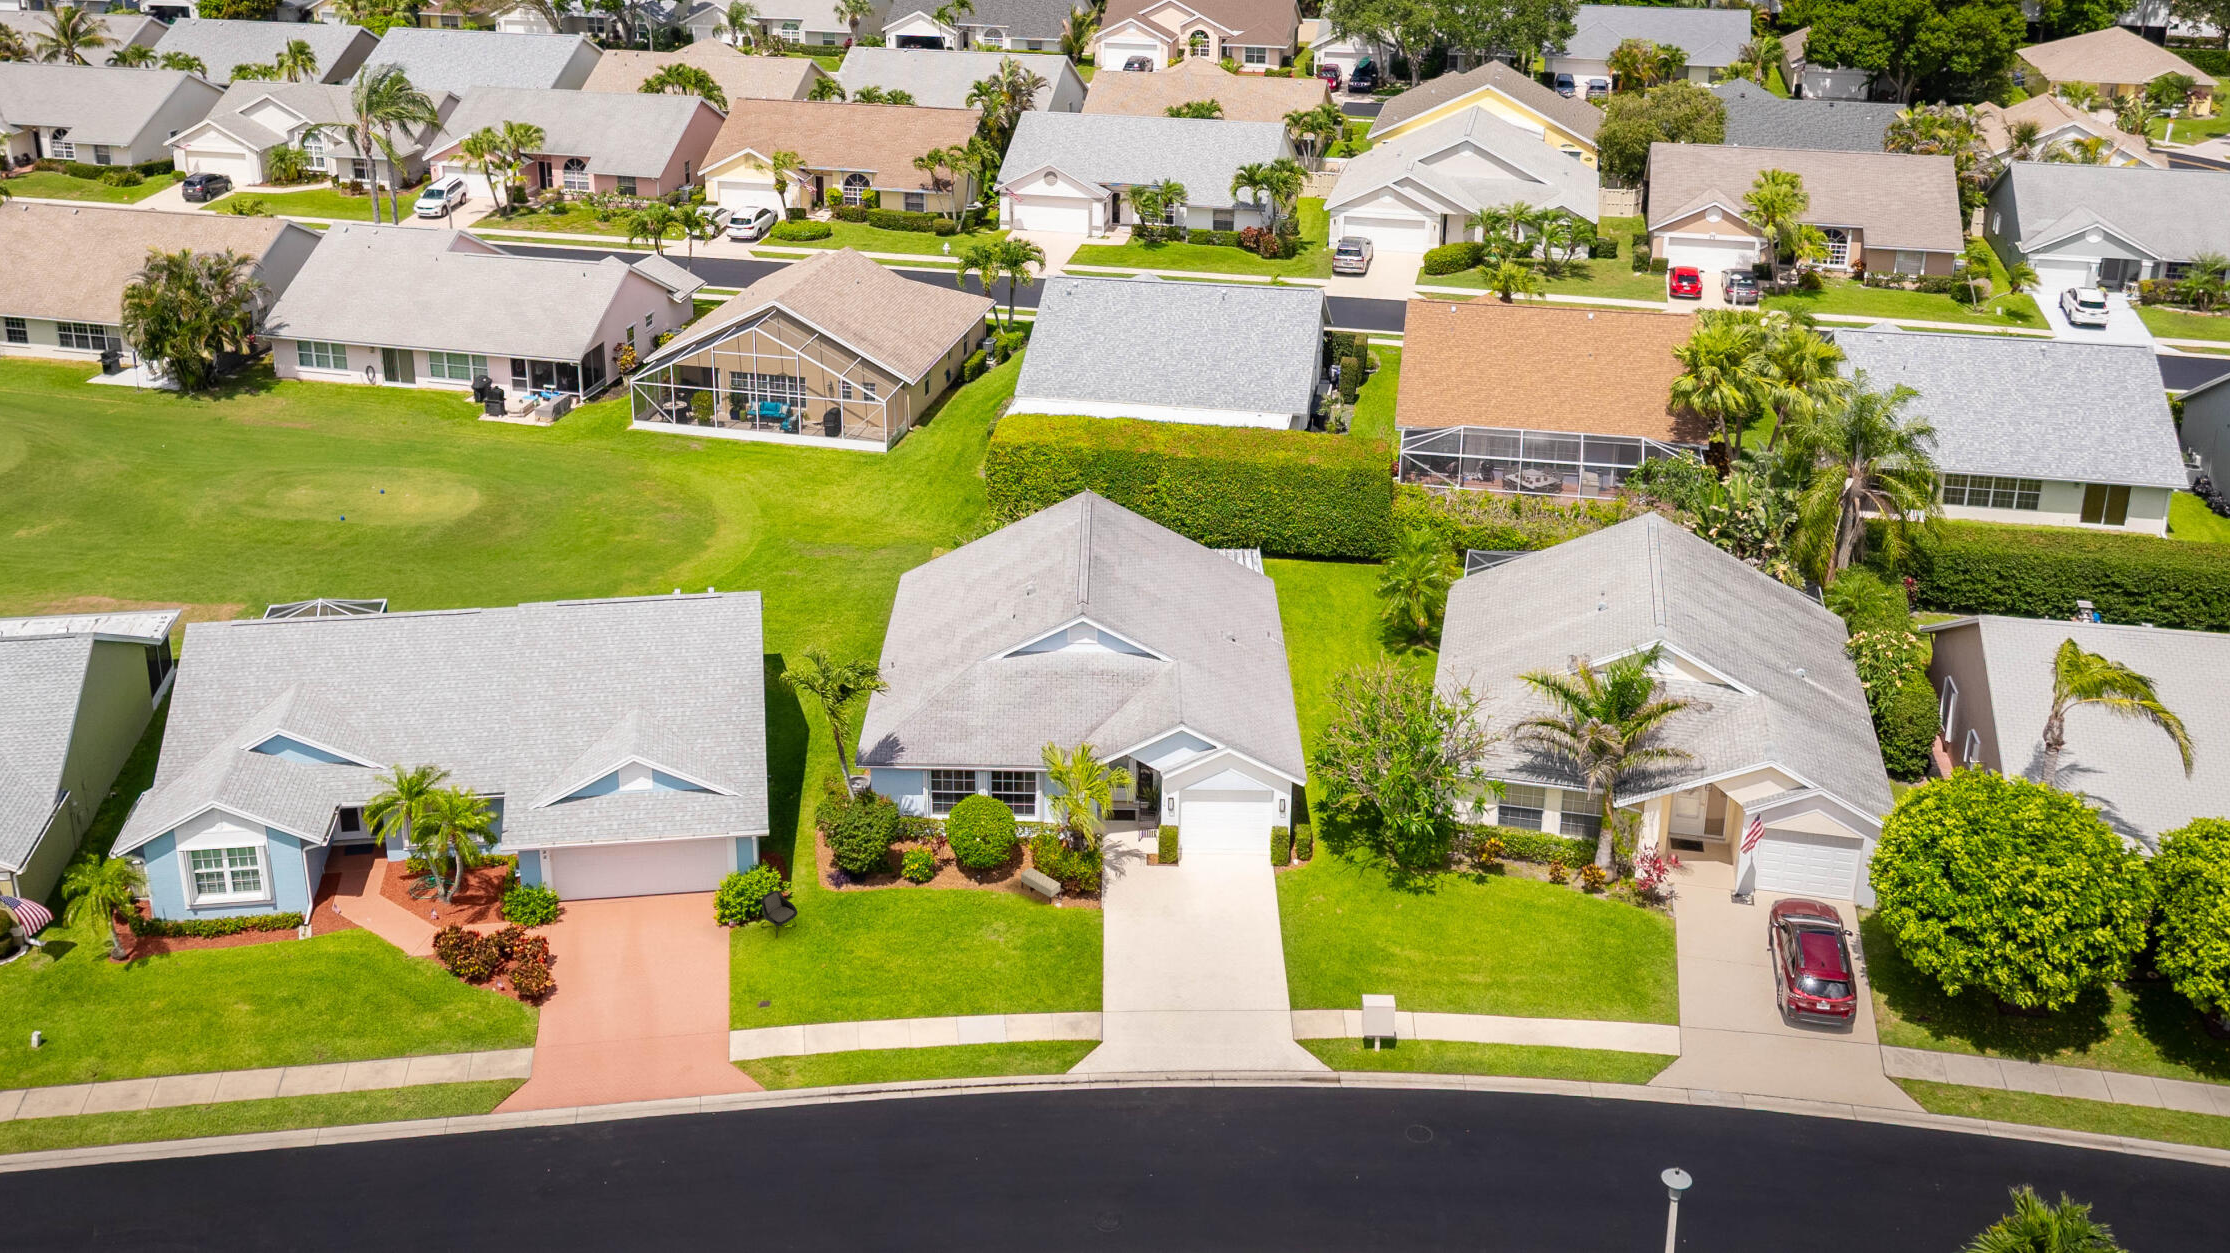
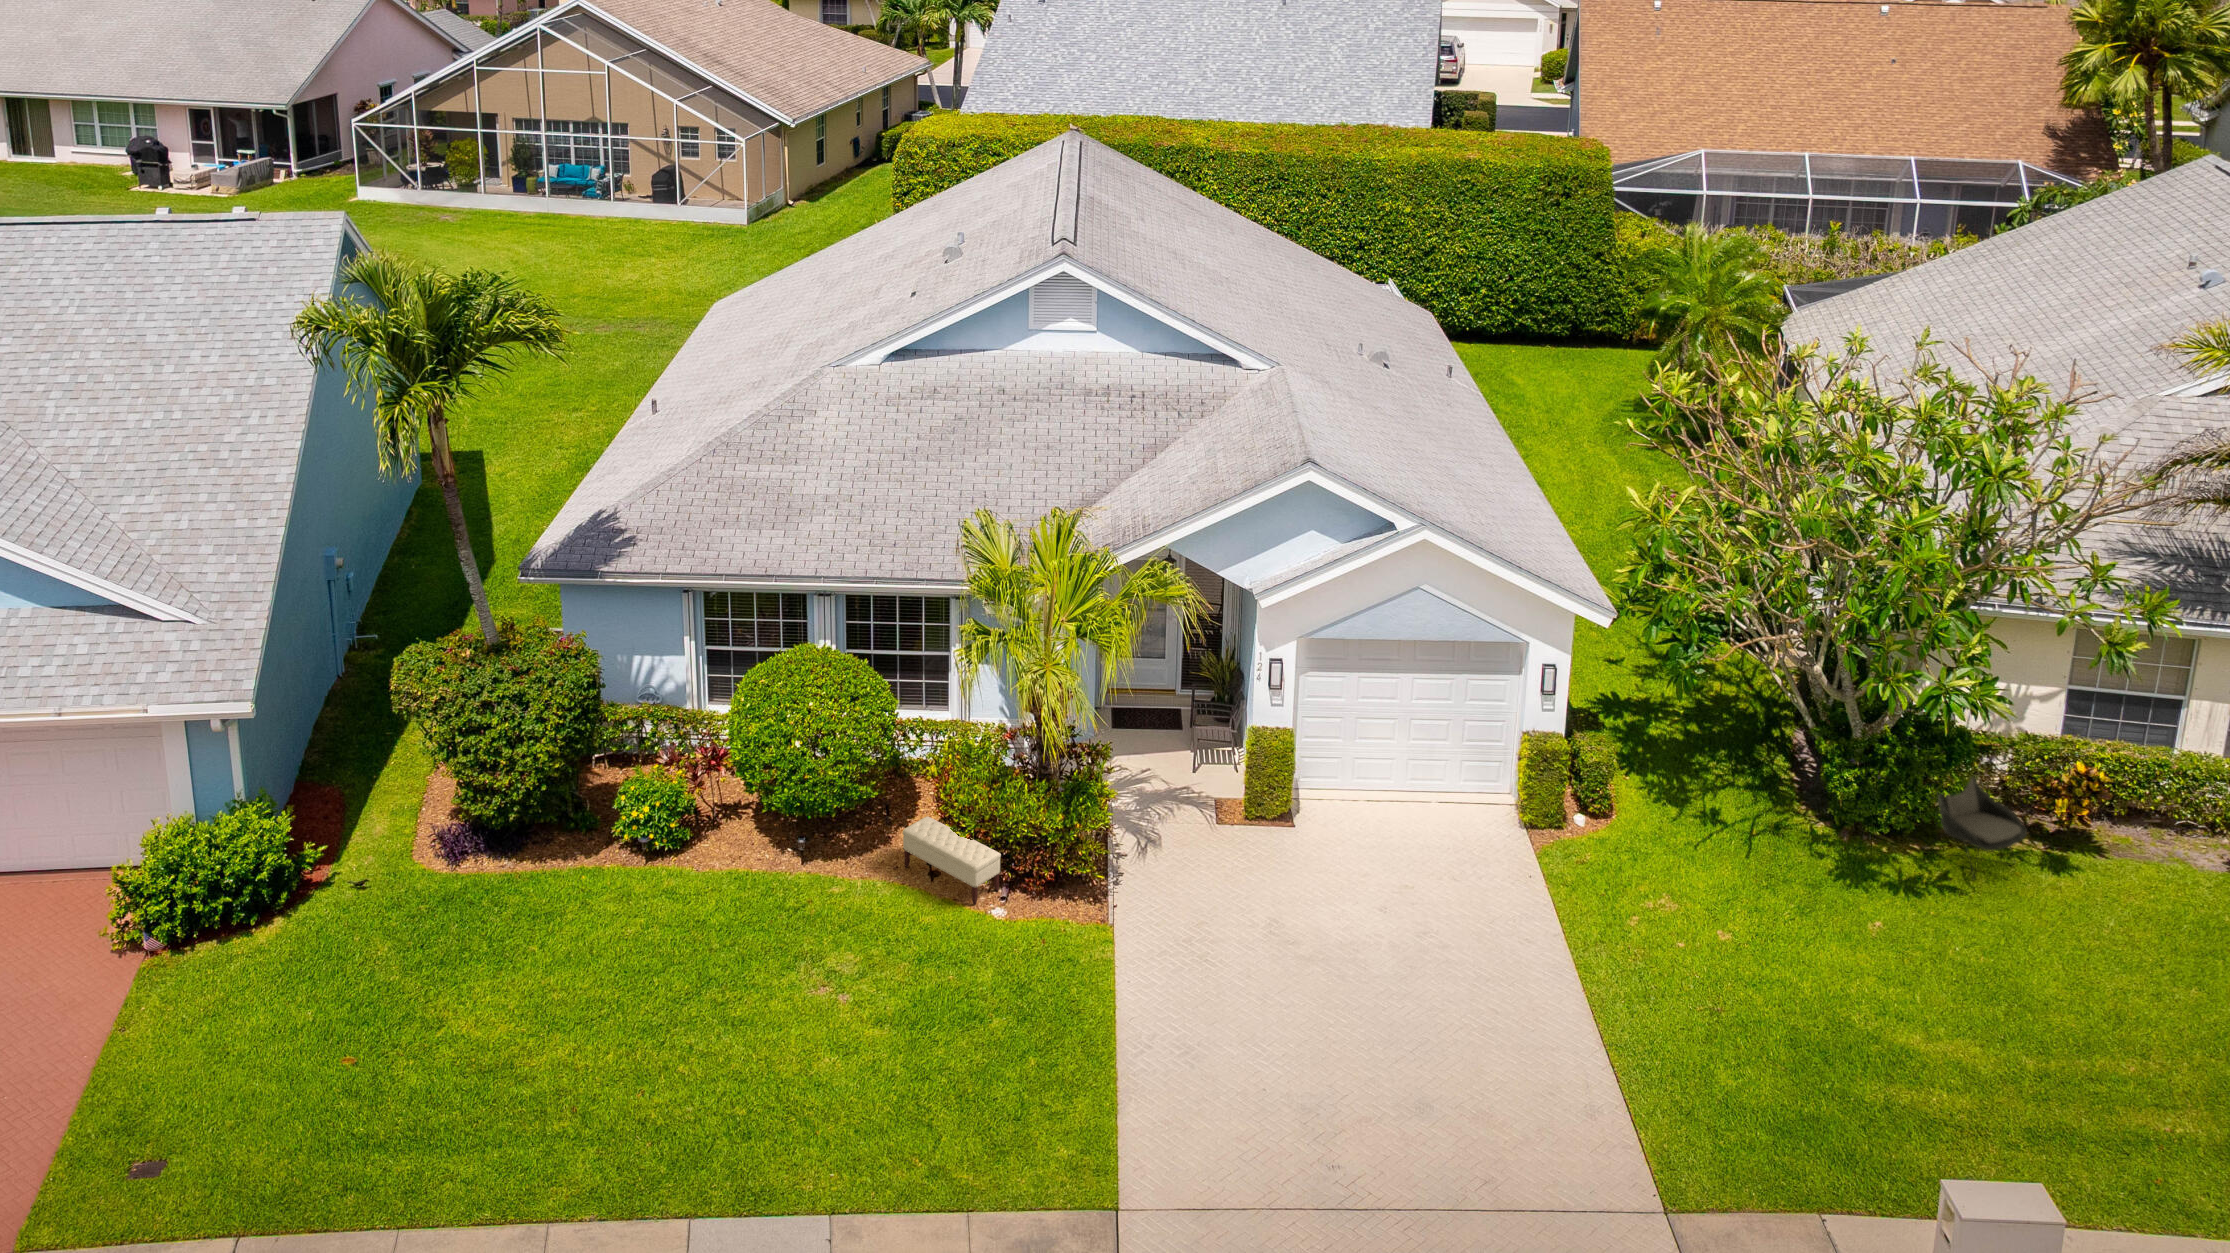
lounge chair: present [761,891,798,937] -> present [1924,777,2027,880]

